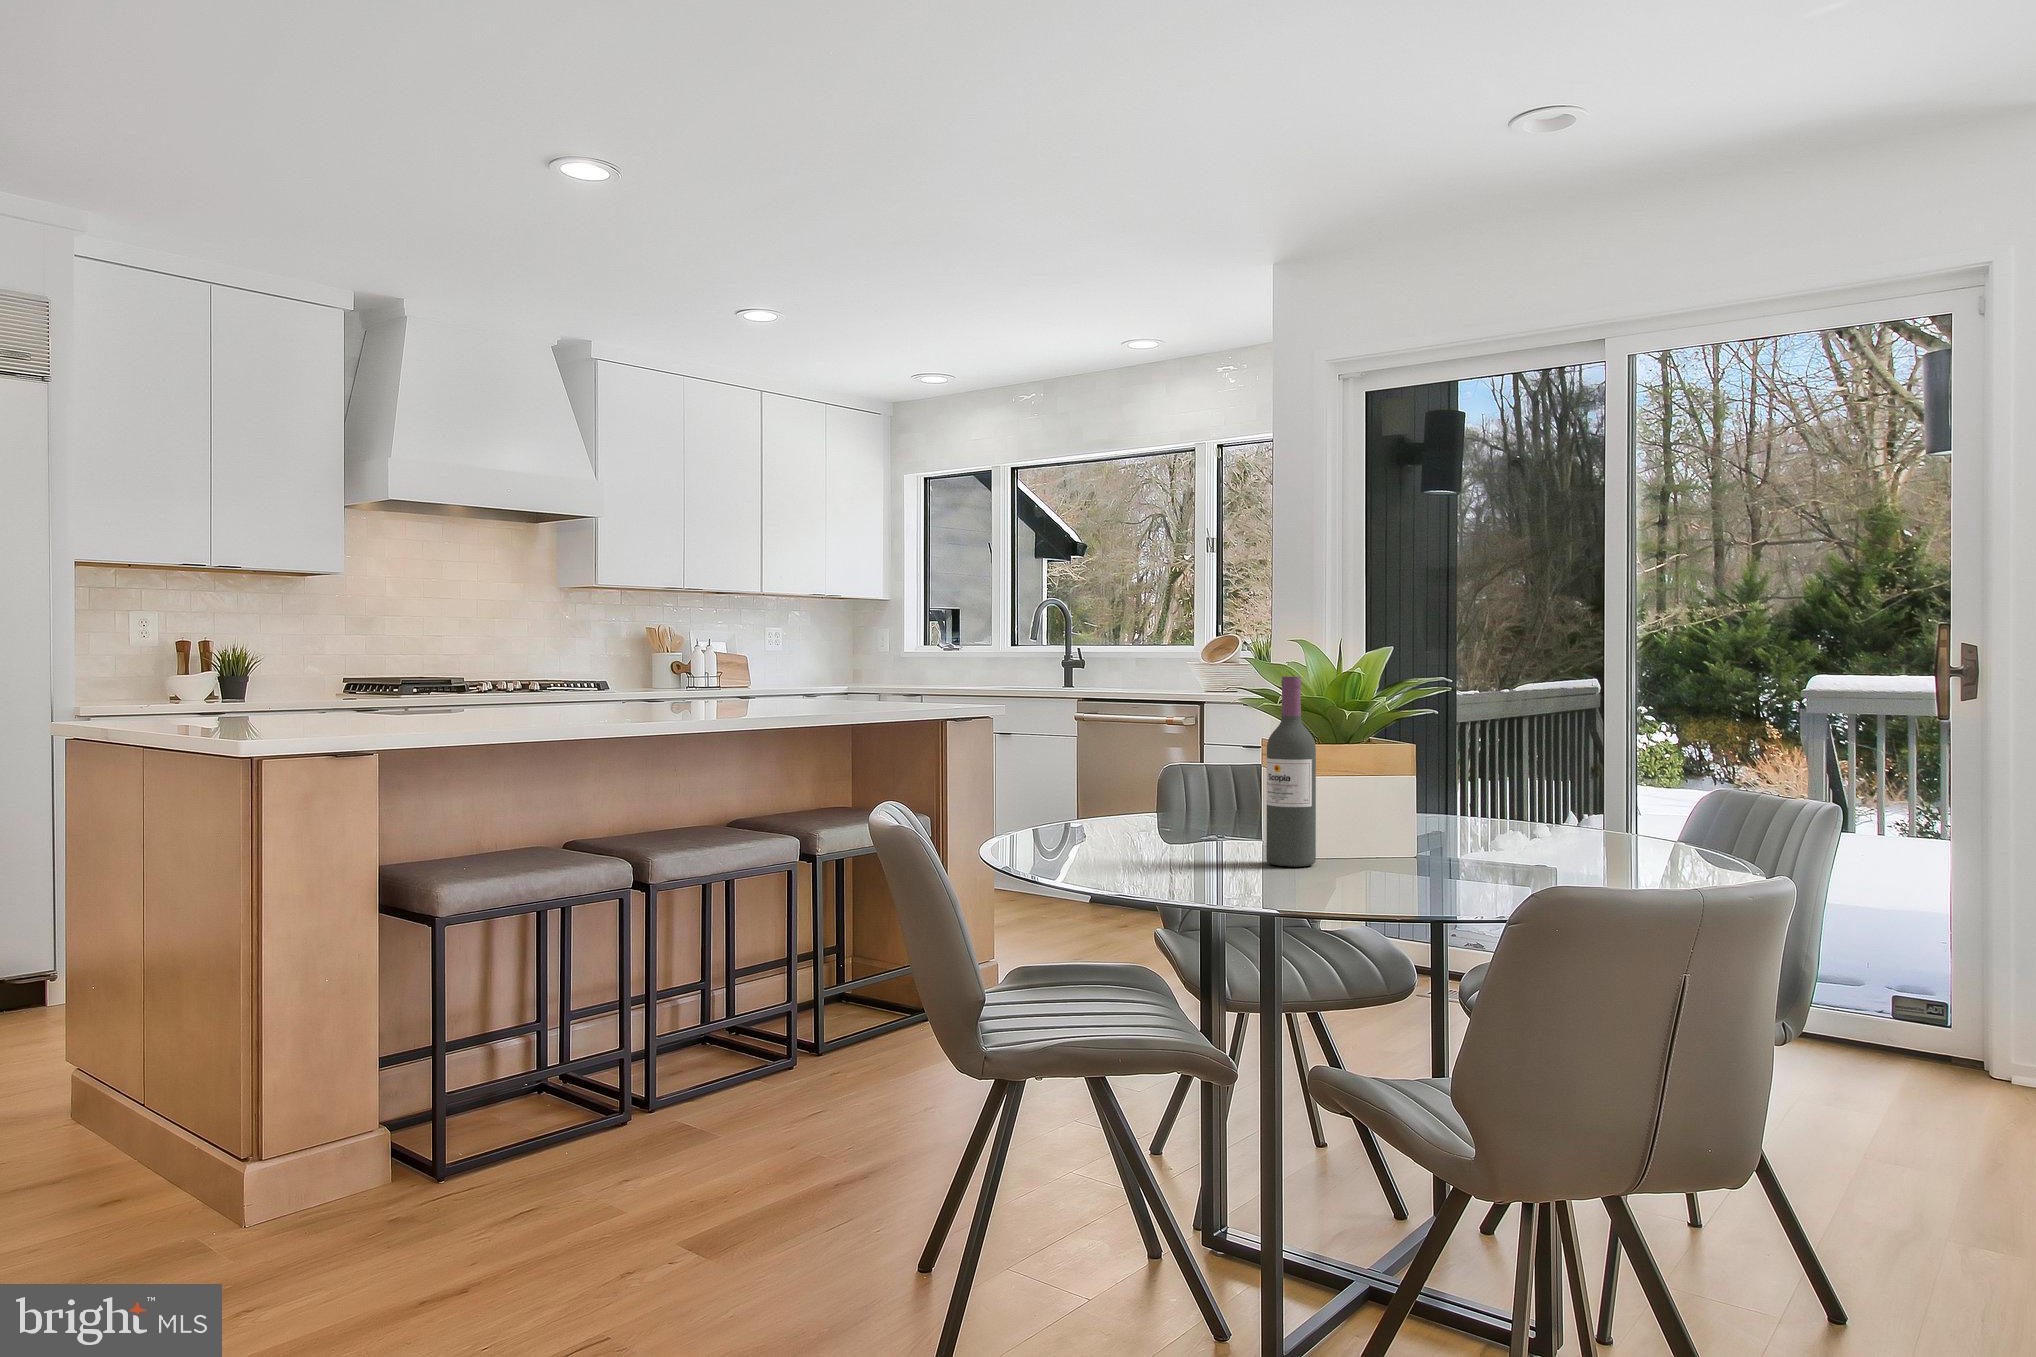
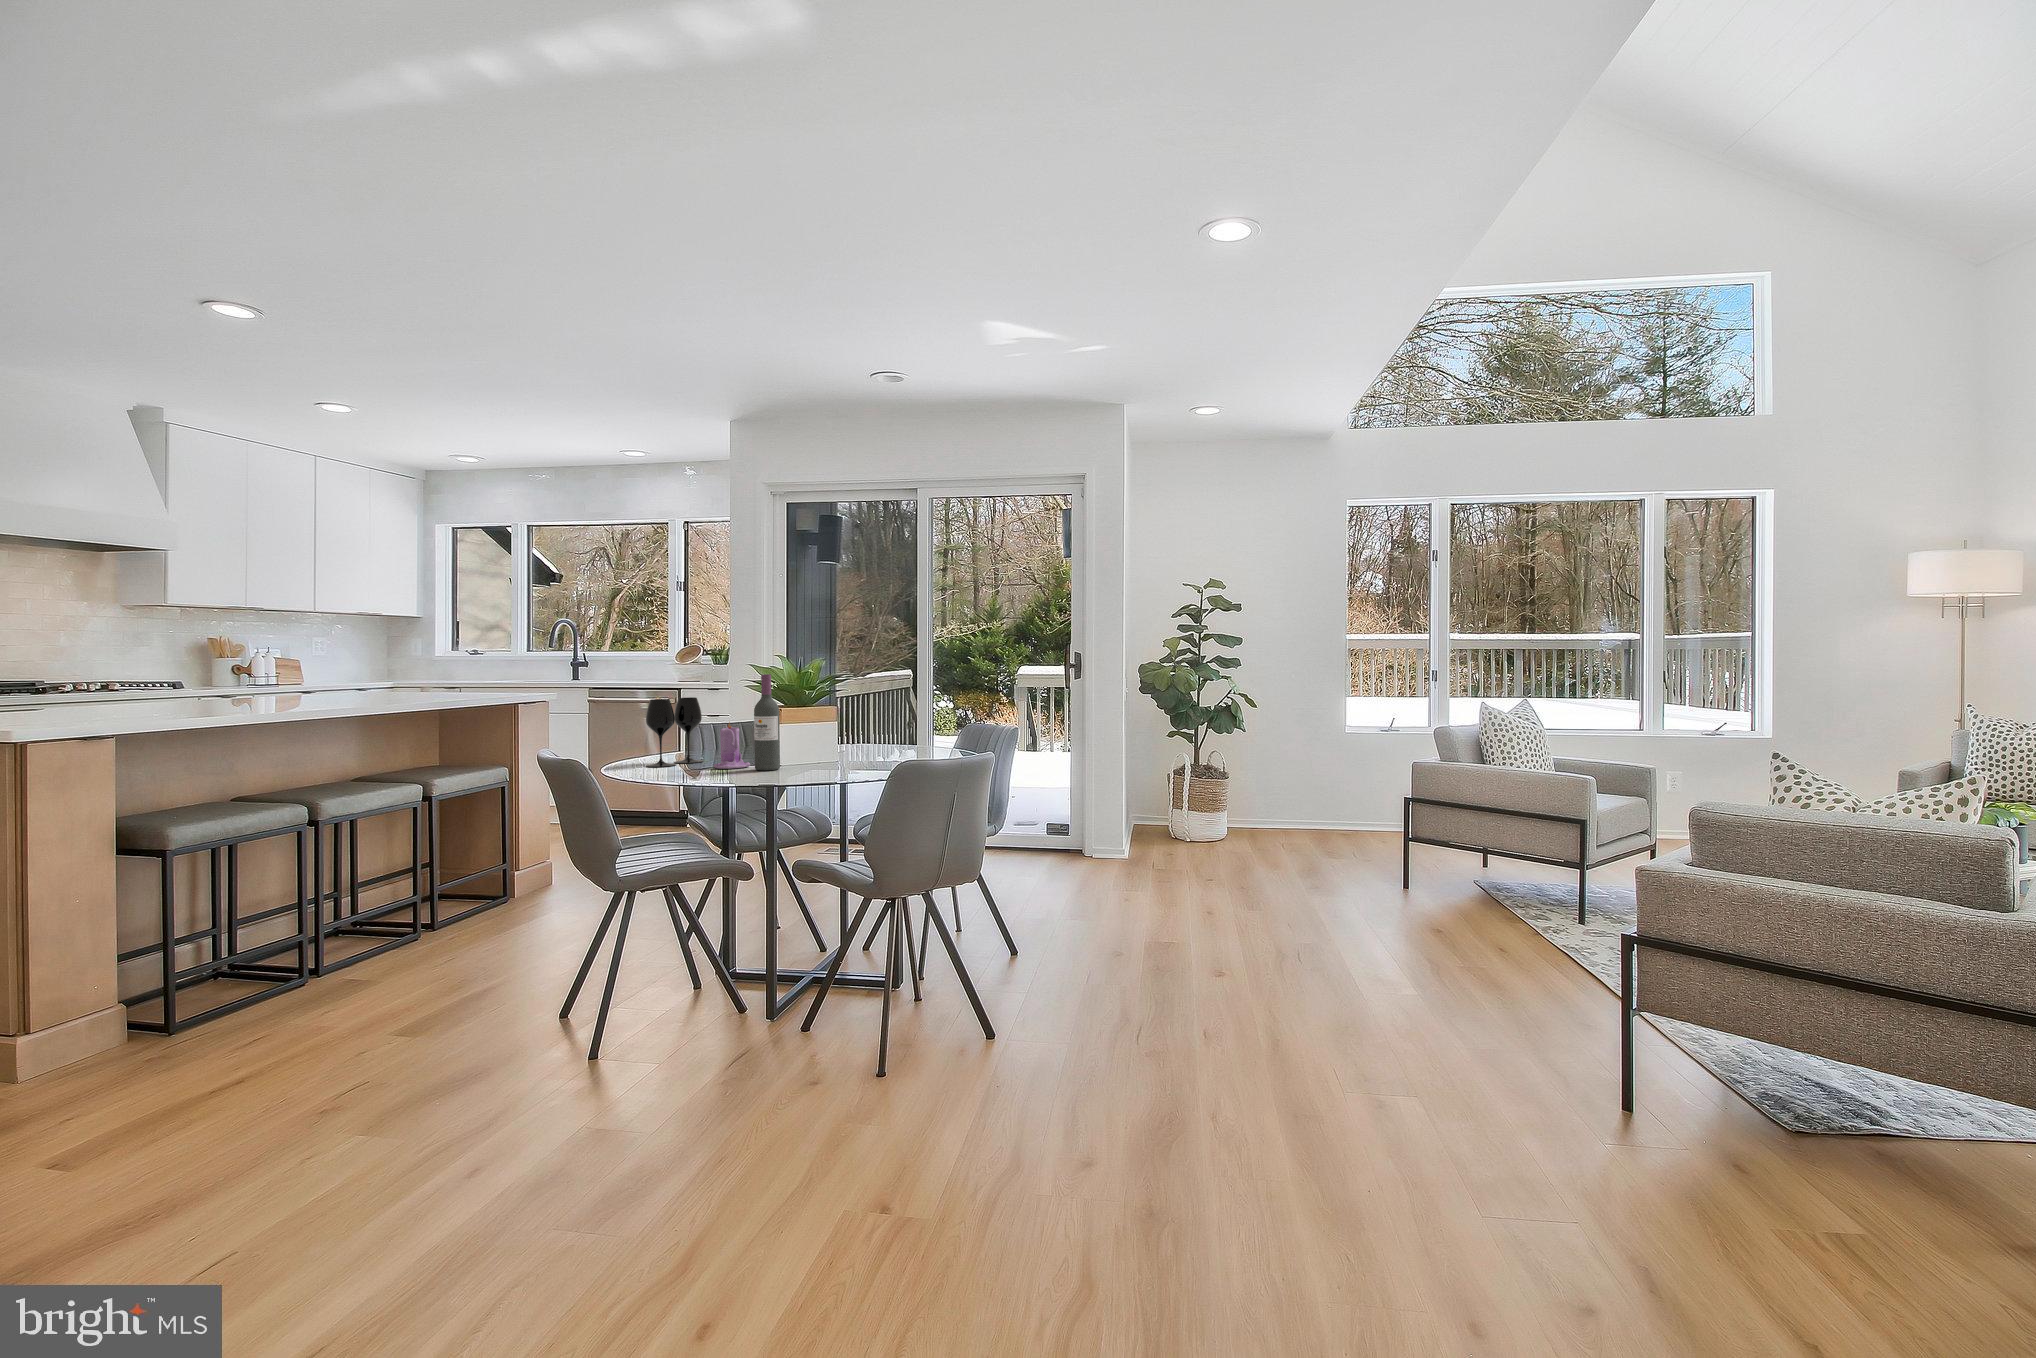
wine glass: none [1084,718,1185,841] -> present [646,697,703,767]
candle: none [1194,764,1261,856] -> present [714,722,750,769]

